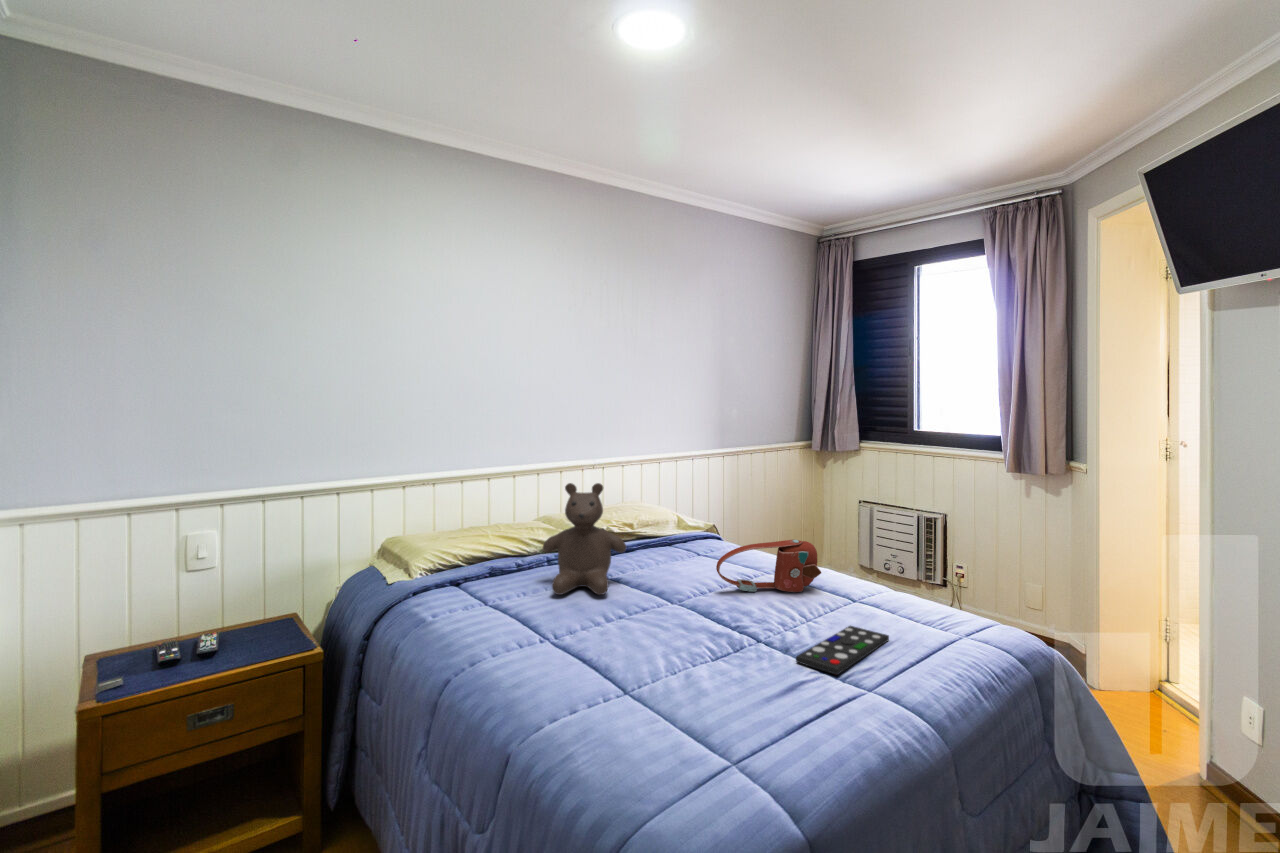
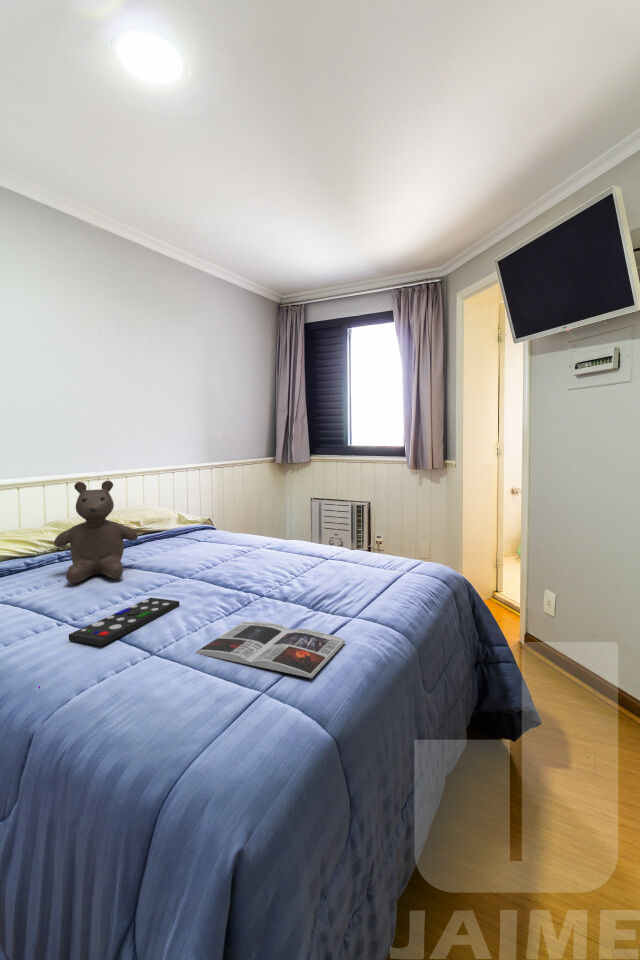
handbag: present [716,539,821,592] -> none [219,517,302,561]
remote control: present [796,626,889,675] -> present [69,598,180,646]
magazine: none [670,673,848,760] -> present [195,622,346,678]

